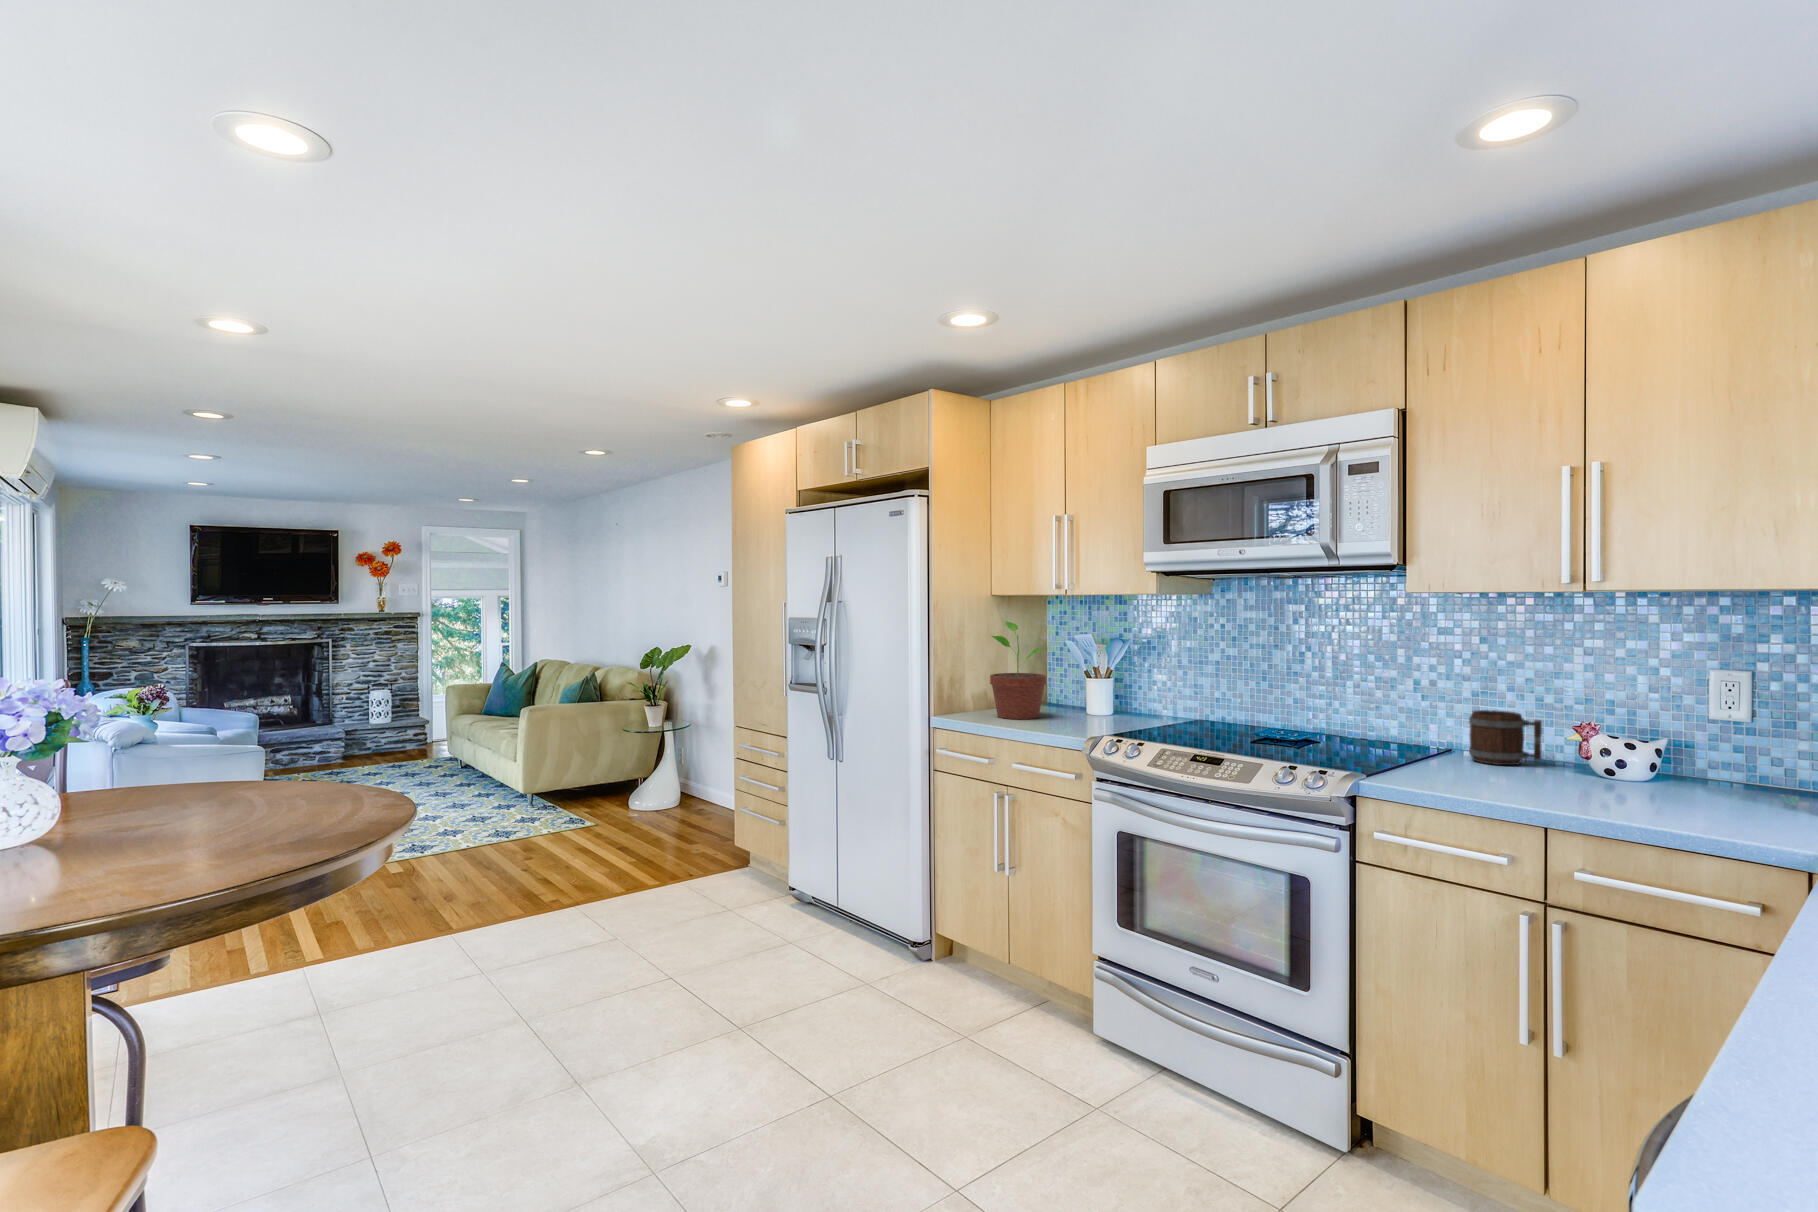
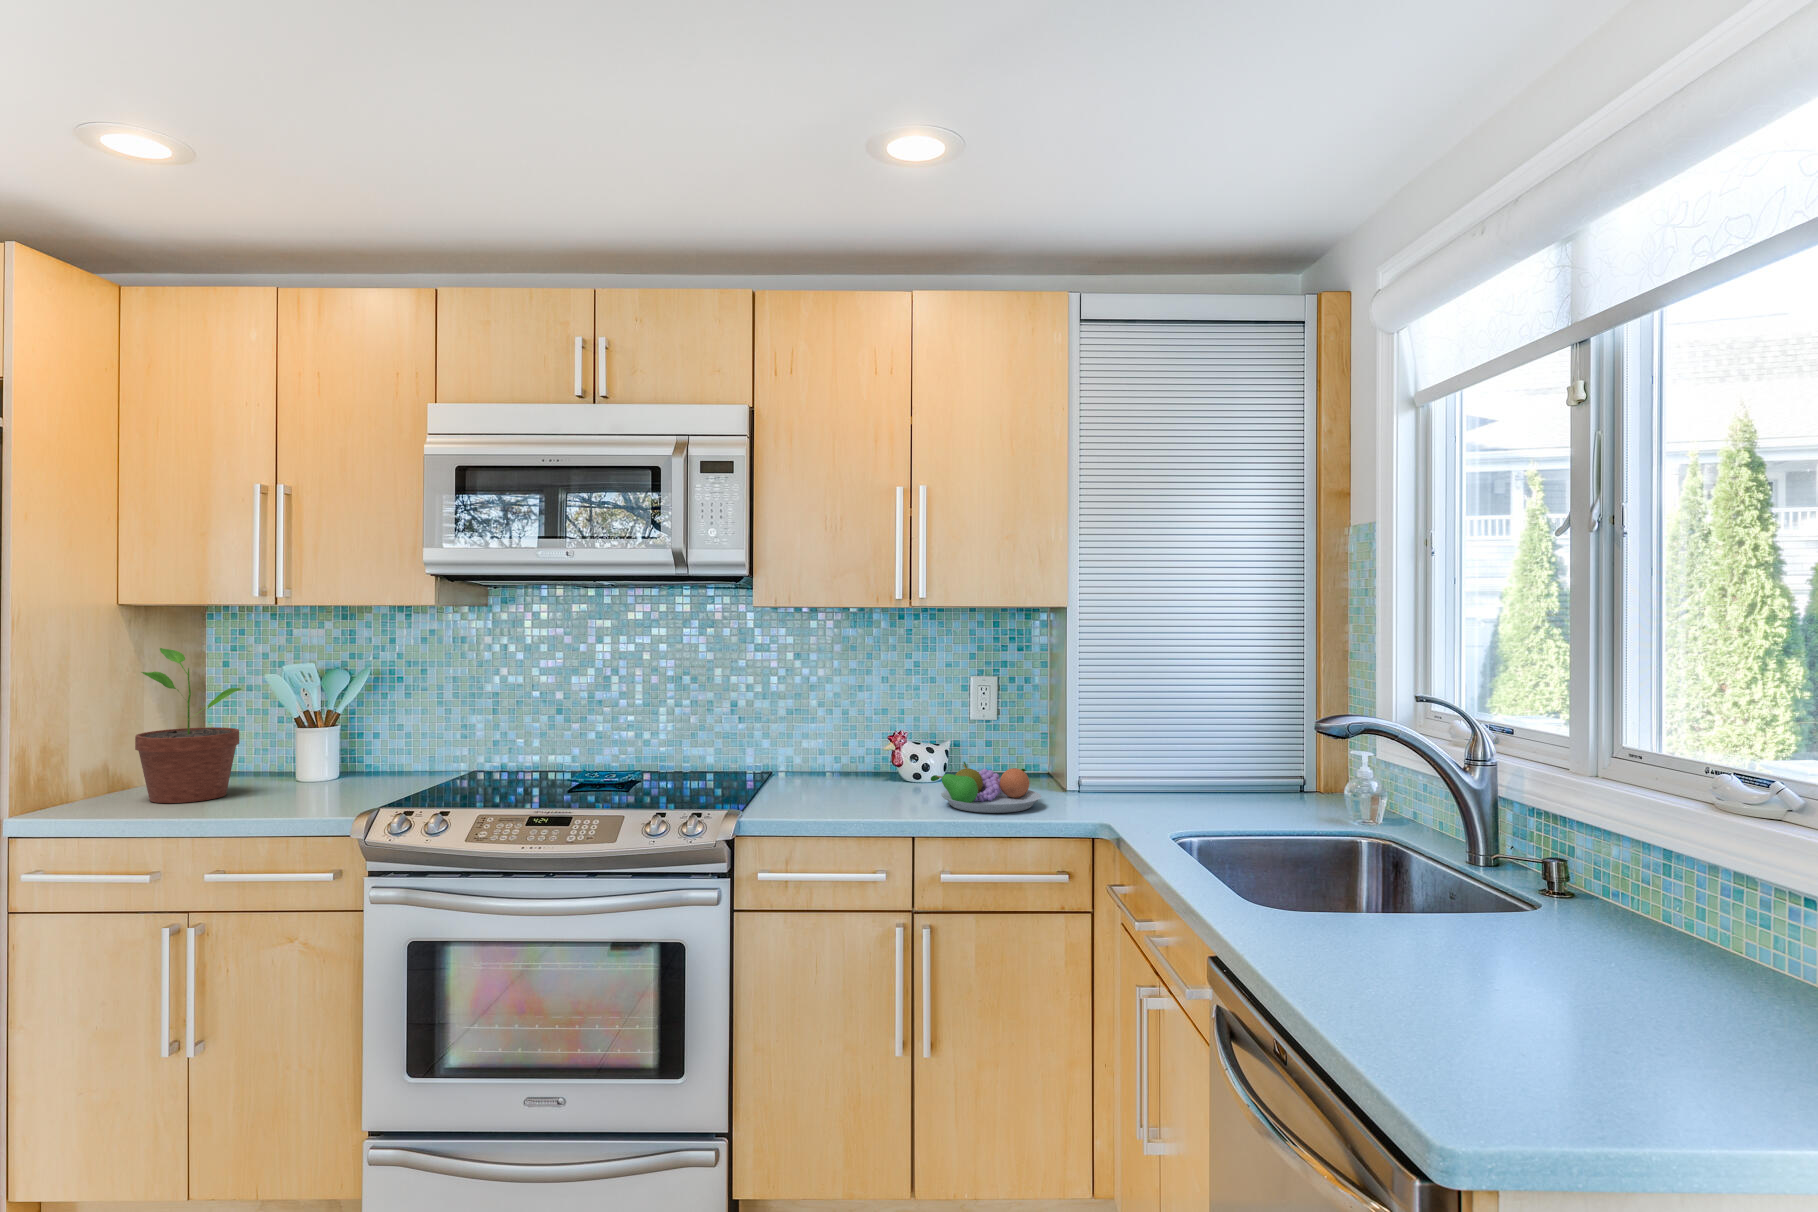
mug: present [1469,710,1542,765] -> none [796,727,857,782]
fruit bowl: none [1586,759,1750,823] -> present [931,762,1041,813]

